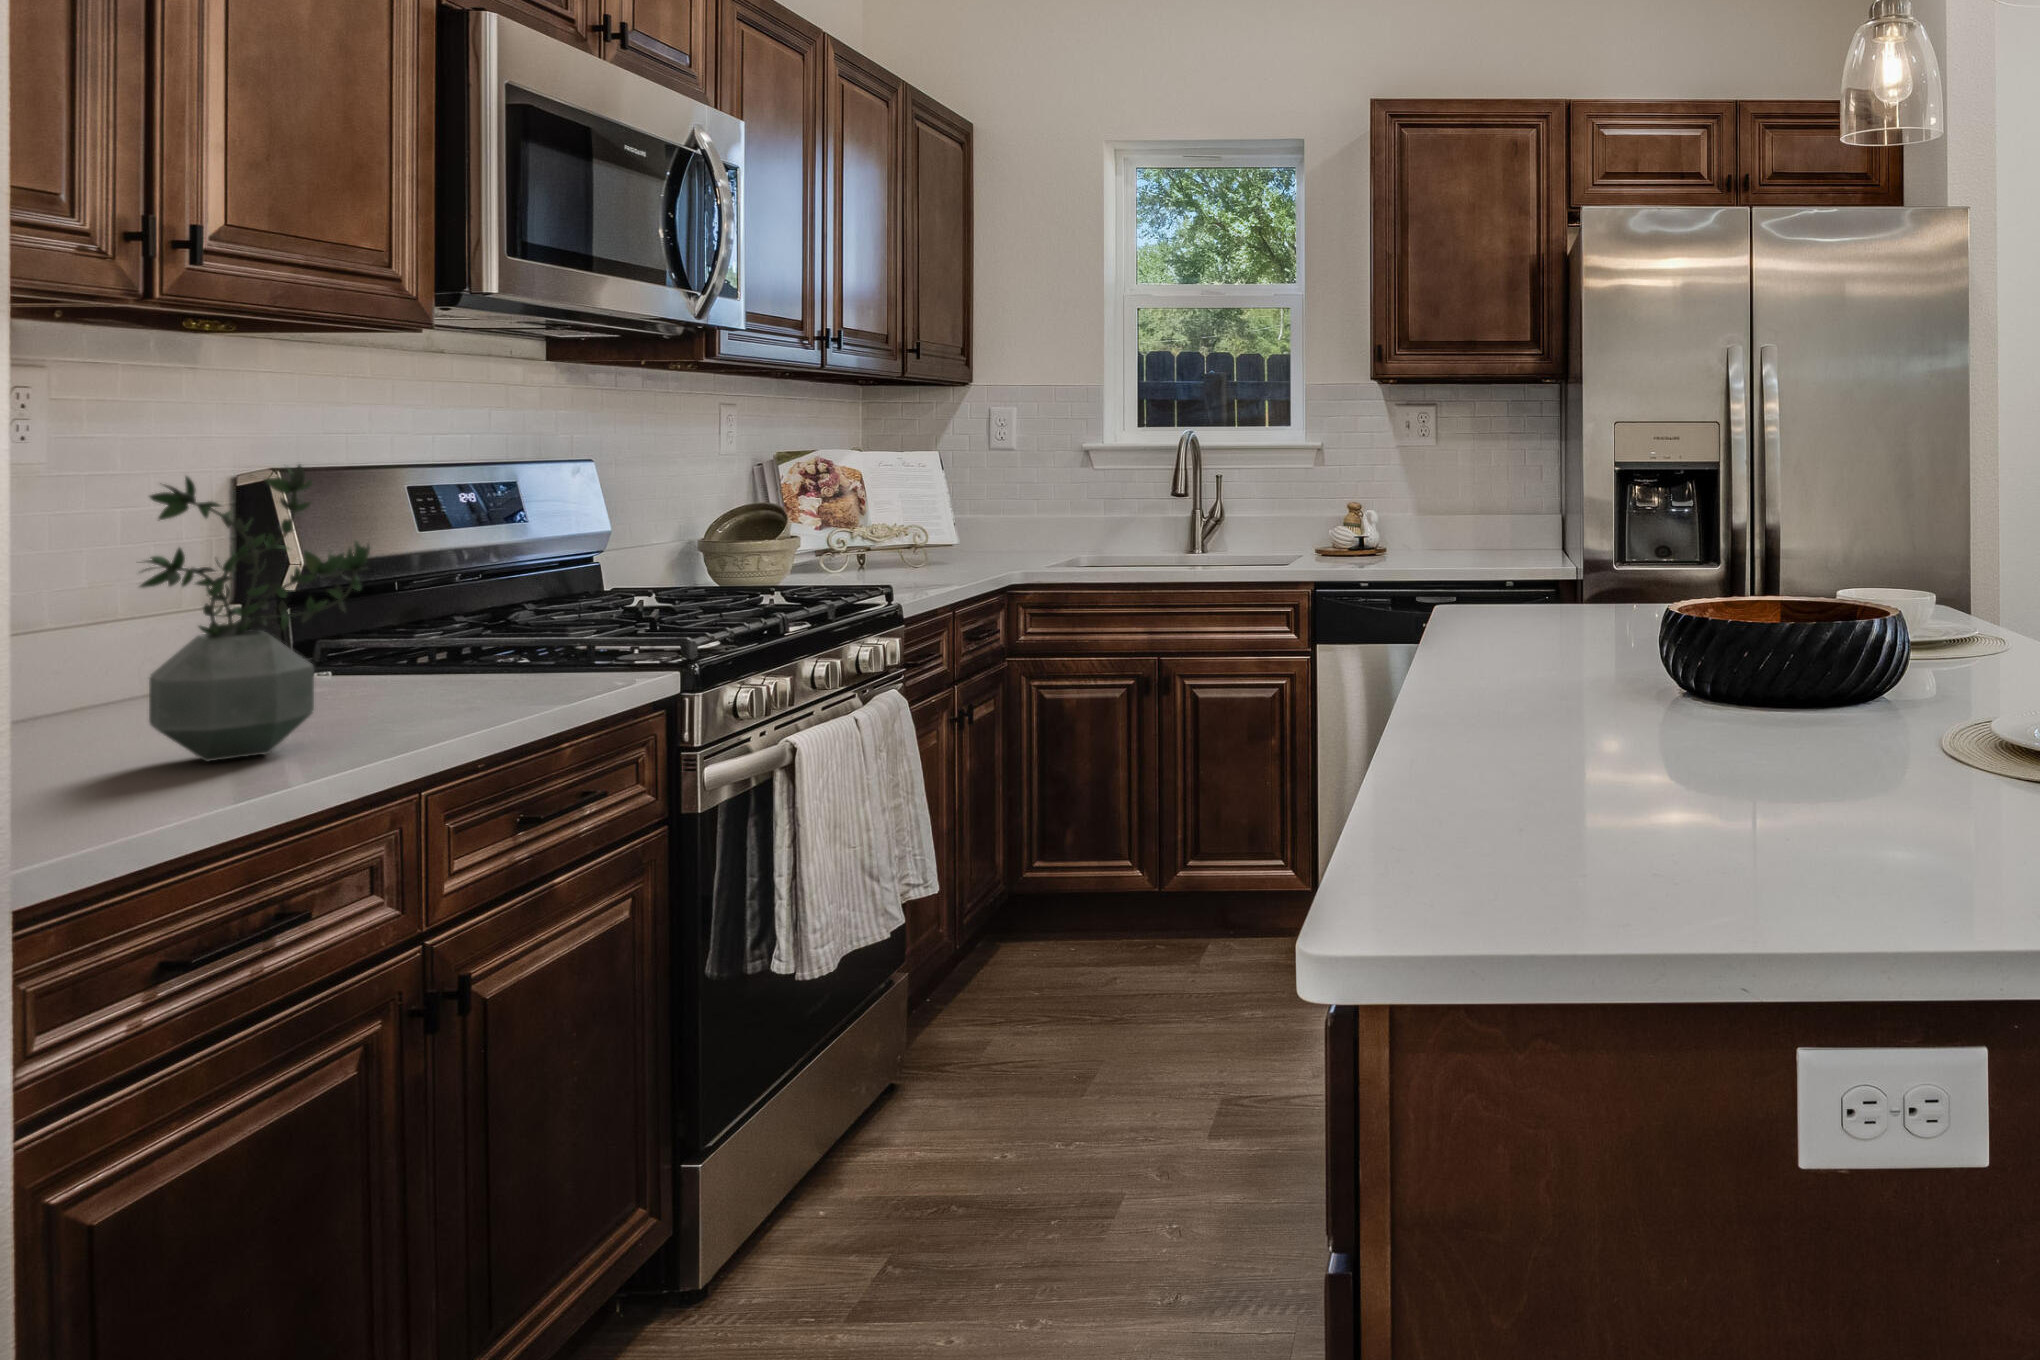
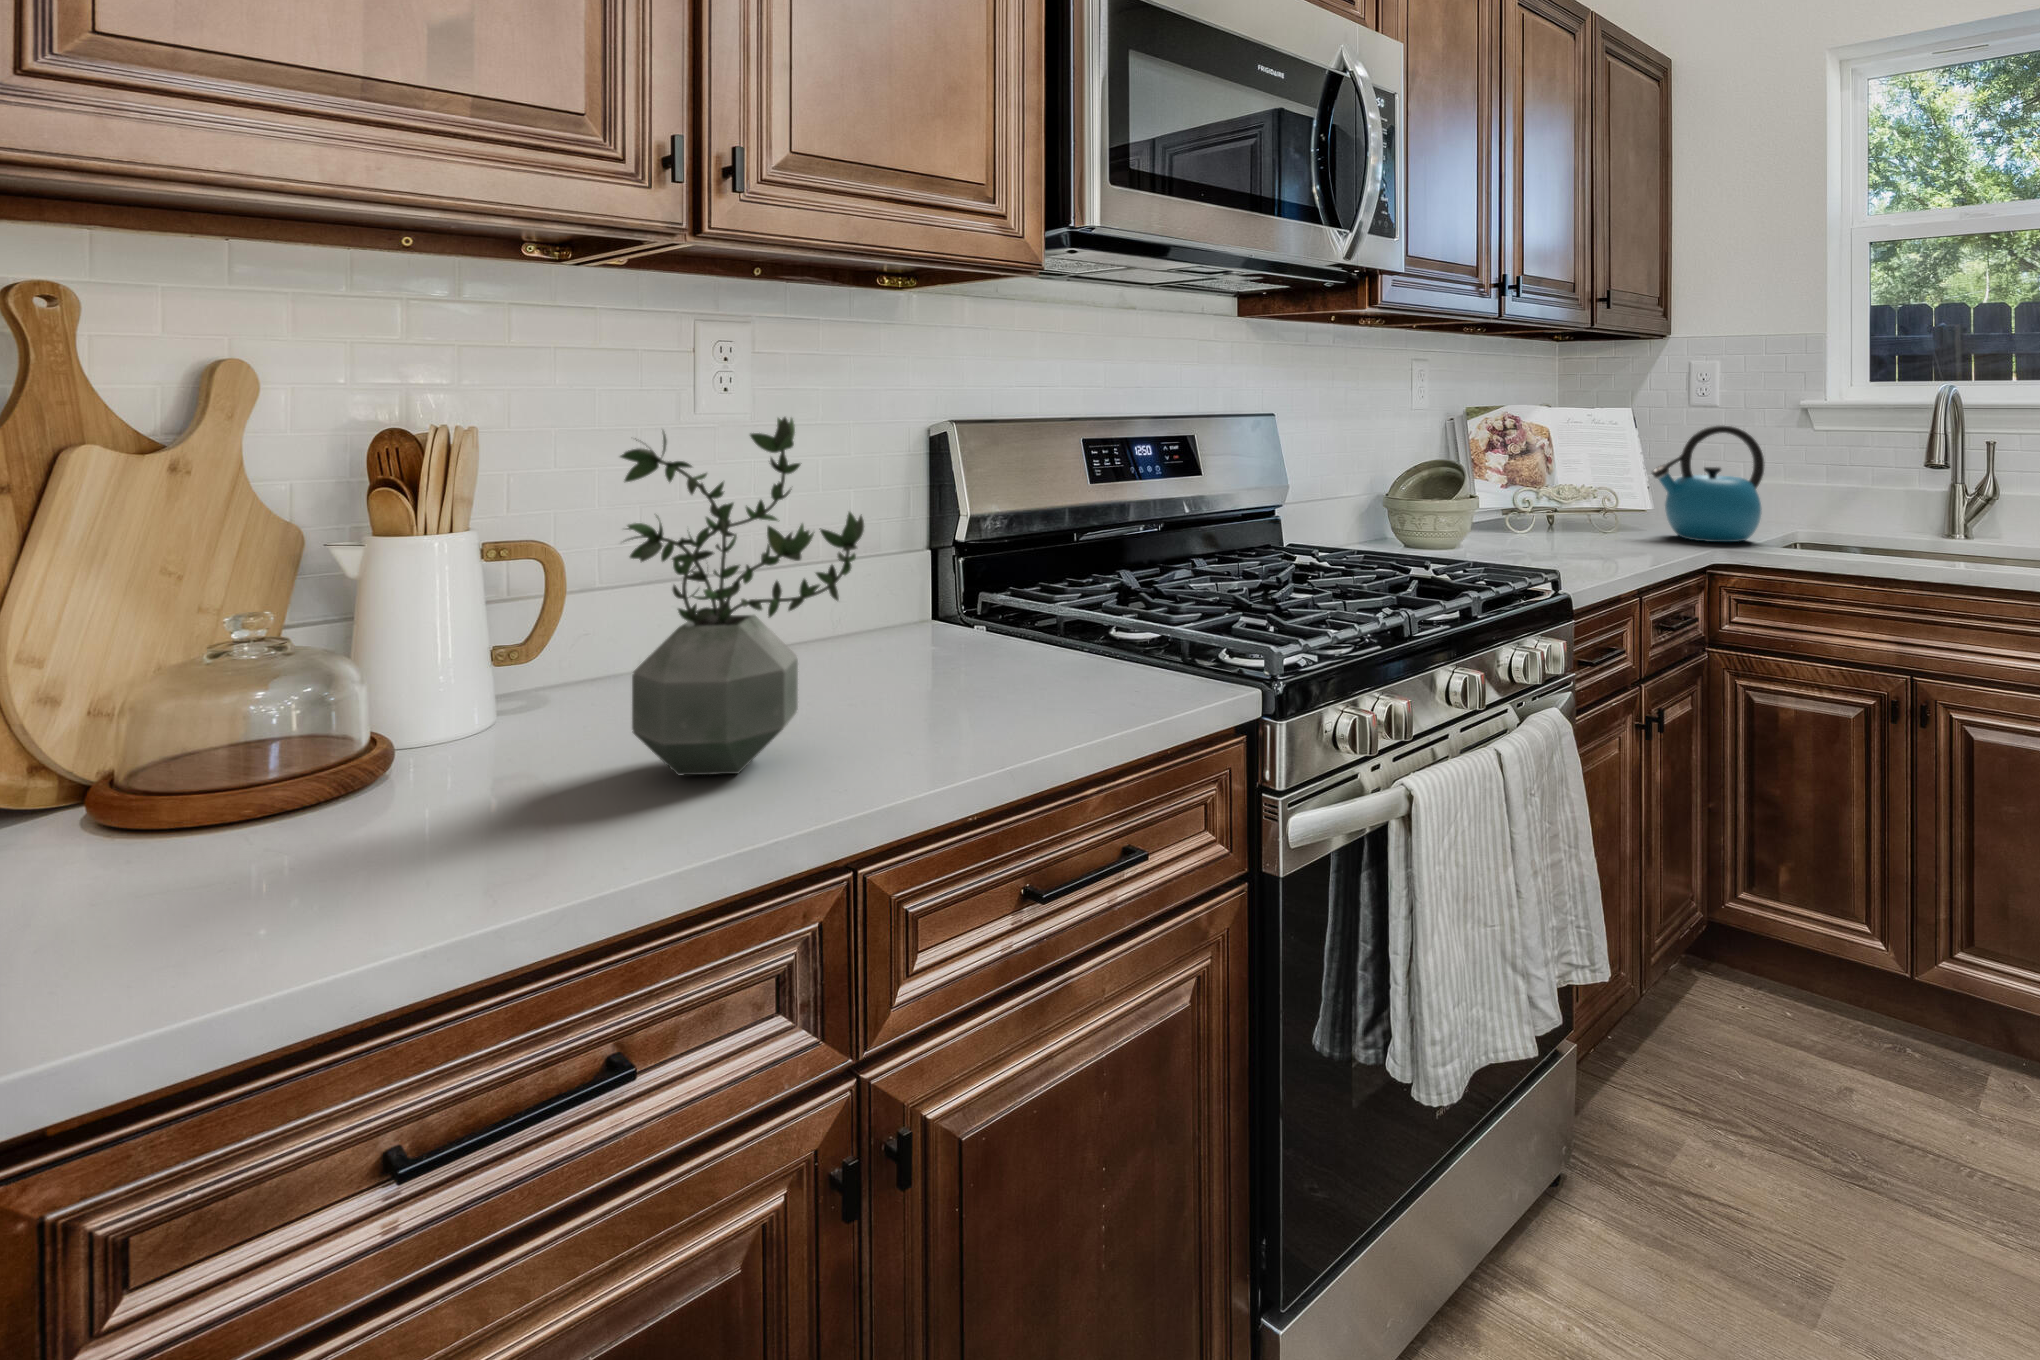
kettle: none [959,466,1053,565] -> present [1652,425,1764,542]

